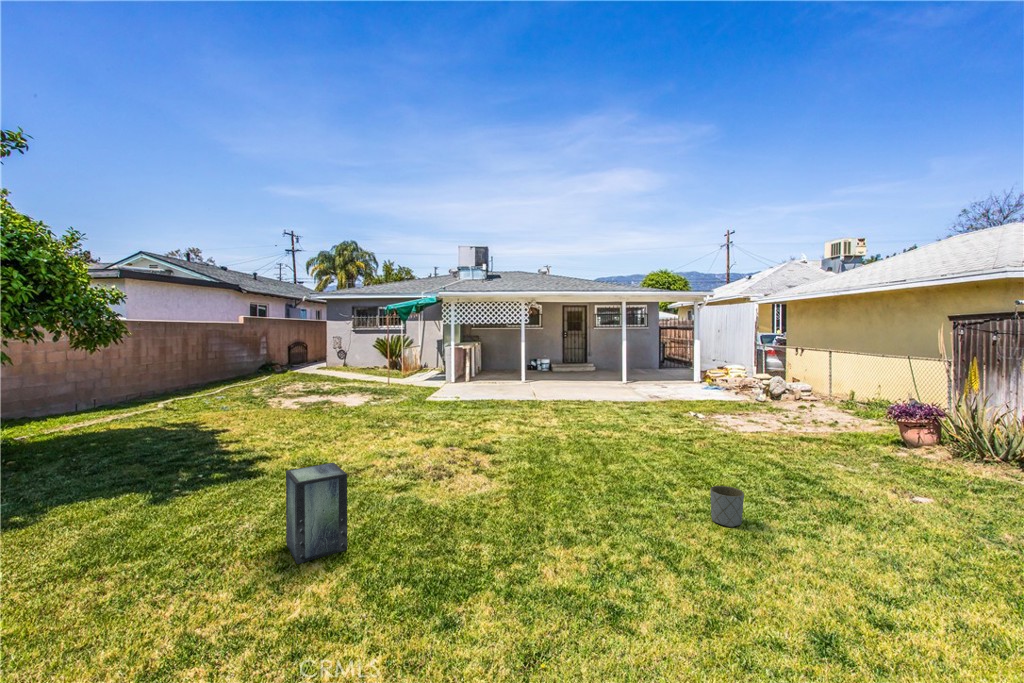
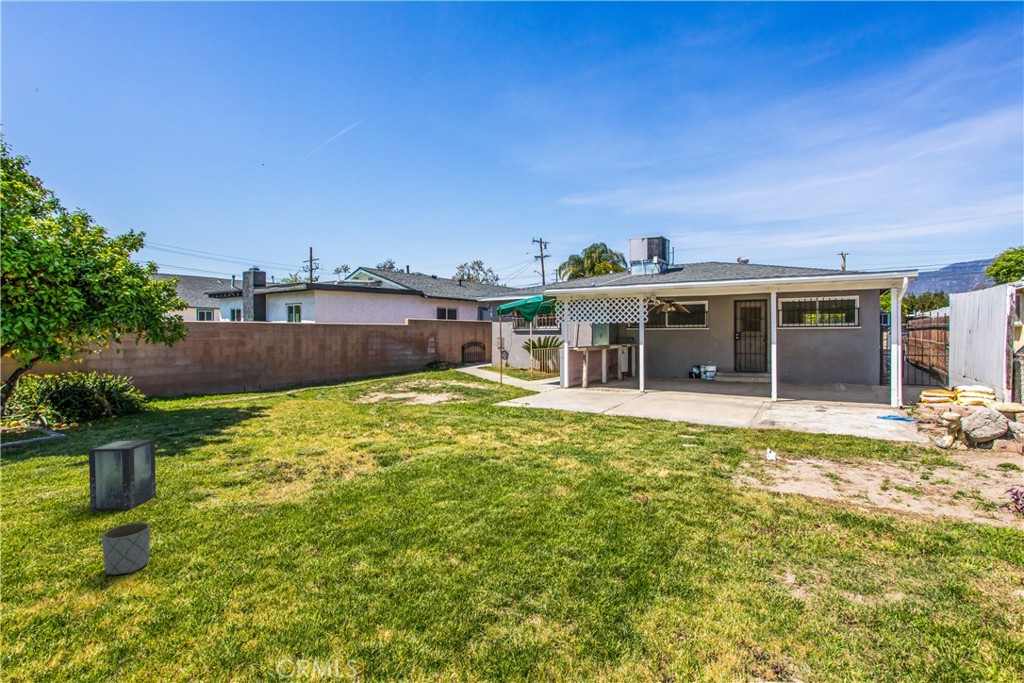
planter: present [710,486,744,527] -> present [102,522,150,575]

